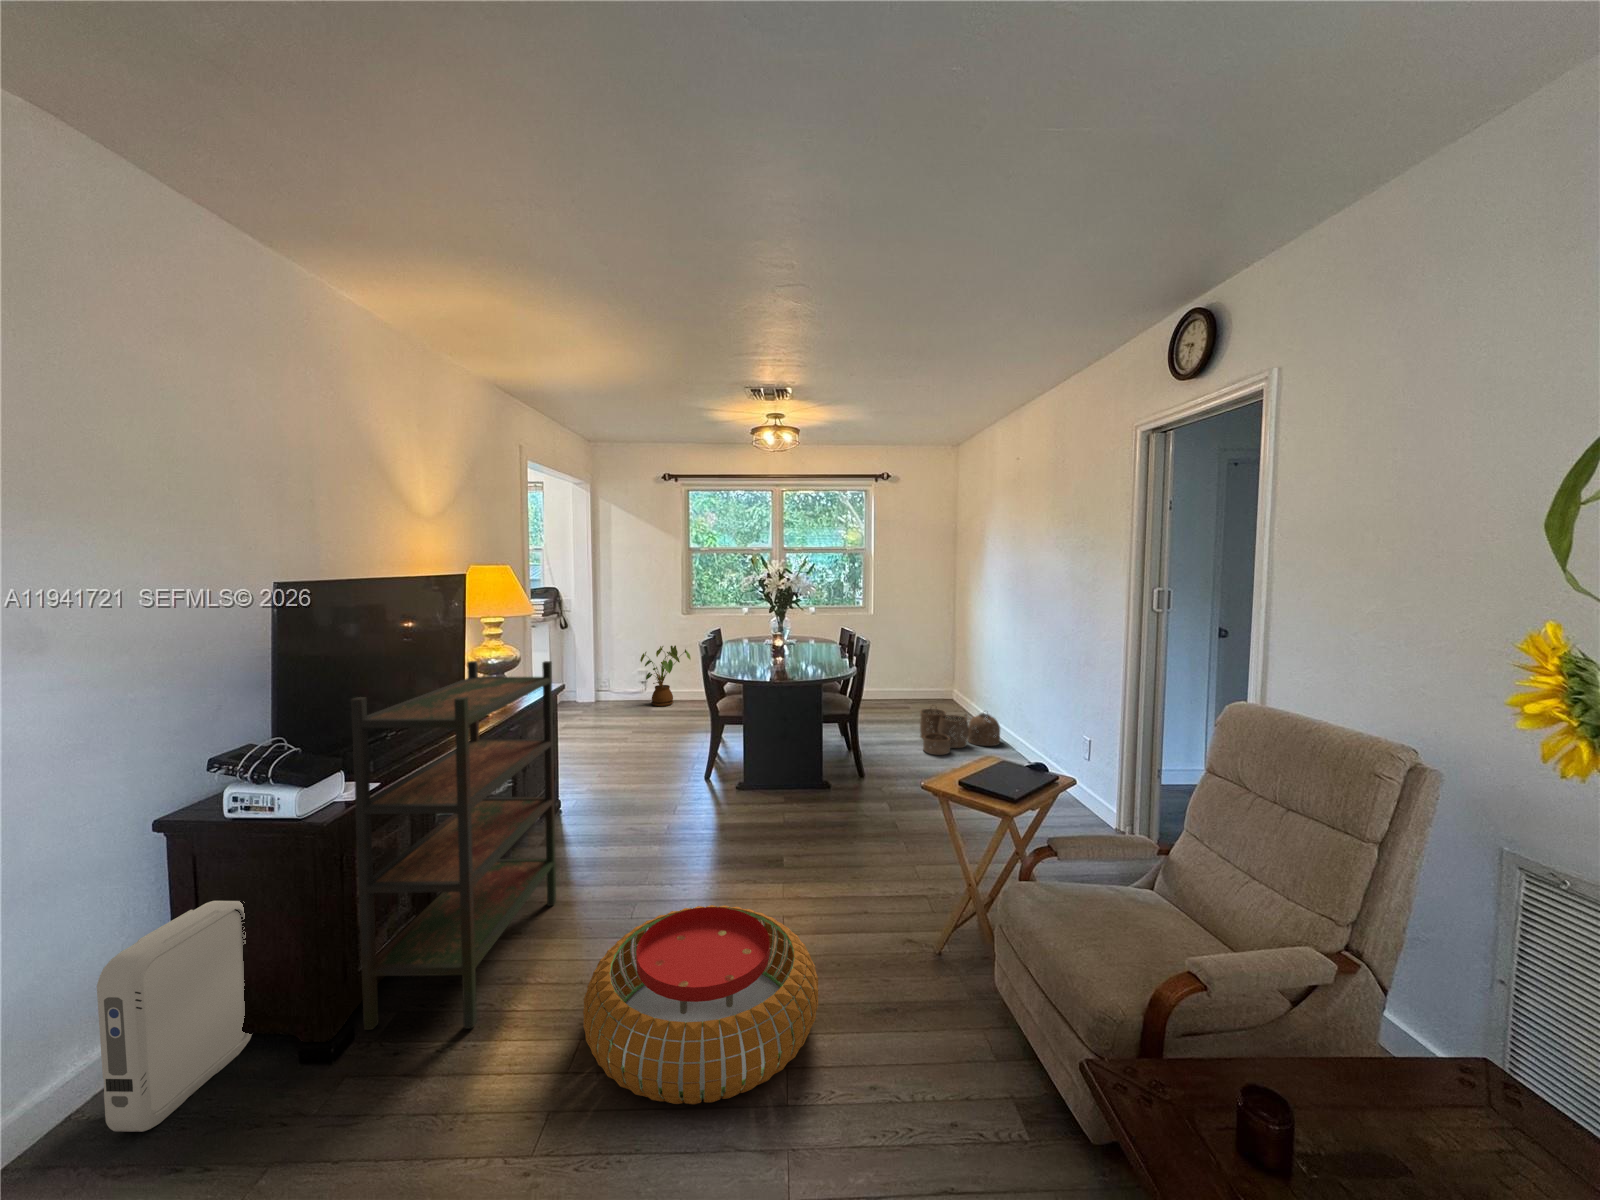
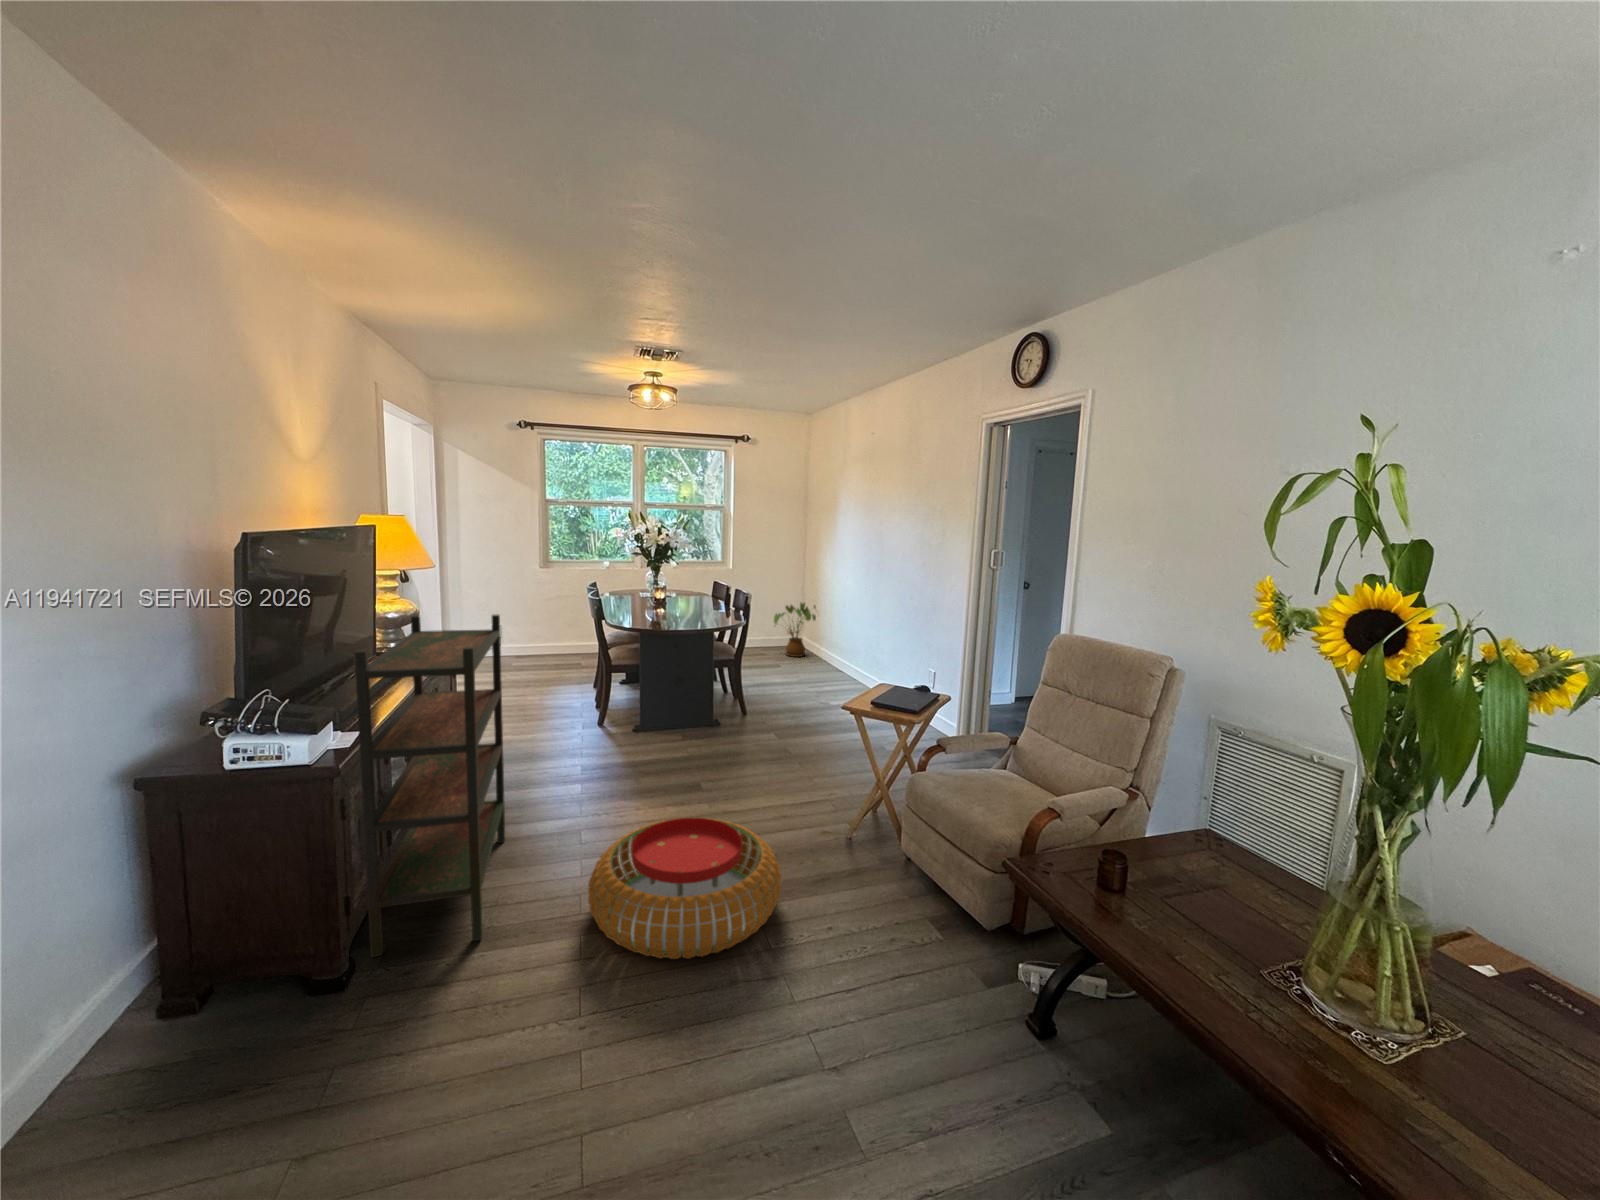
house plant: present [640,645,691,706] -> present [774,603,816,657]
woven basket: present [920,709,1000,755] -> none [786,651,855,694]
air purifier: present [97,901,252,1132] -> none [137,851,257,1068]

